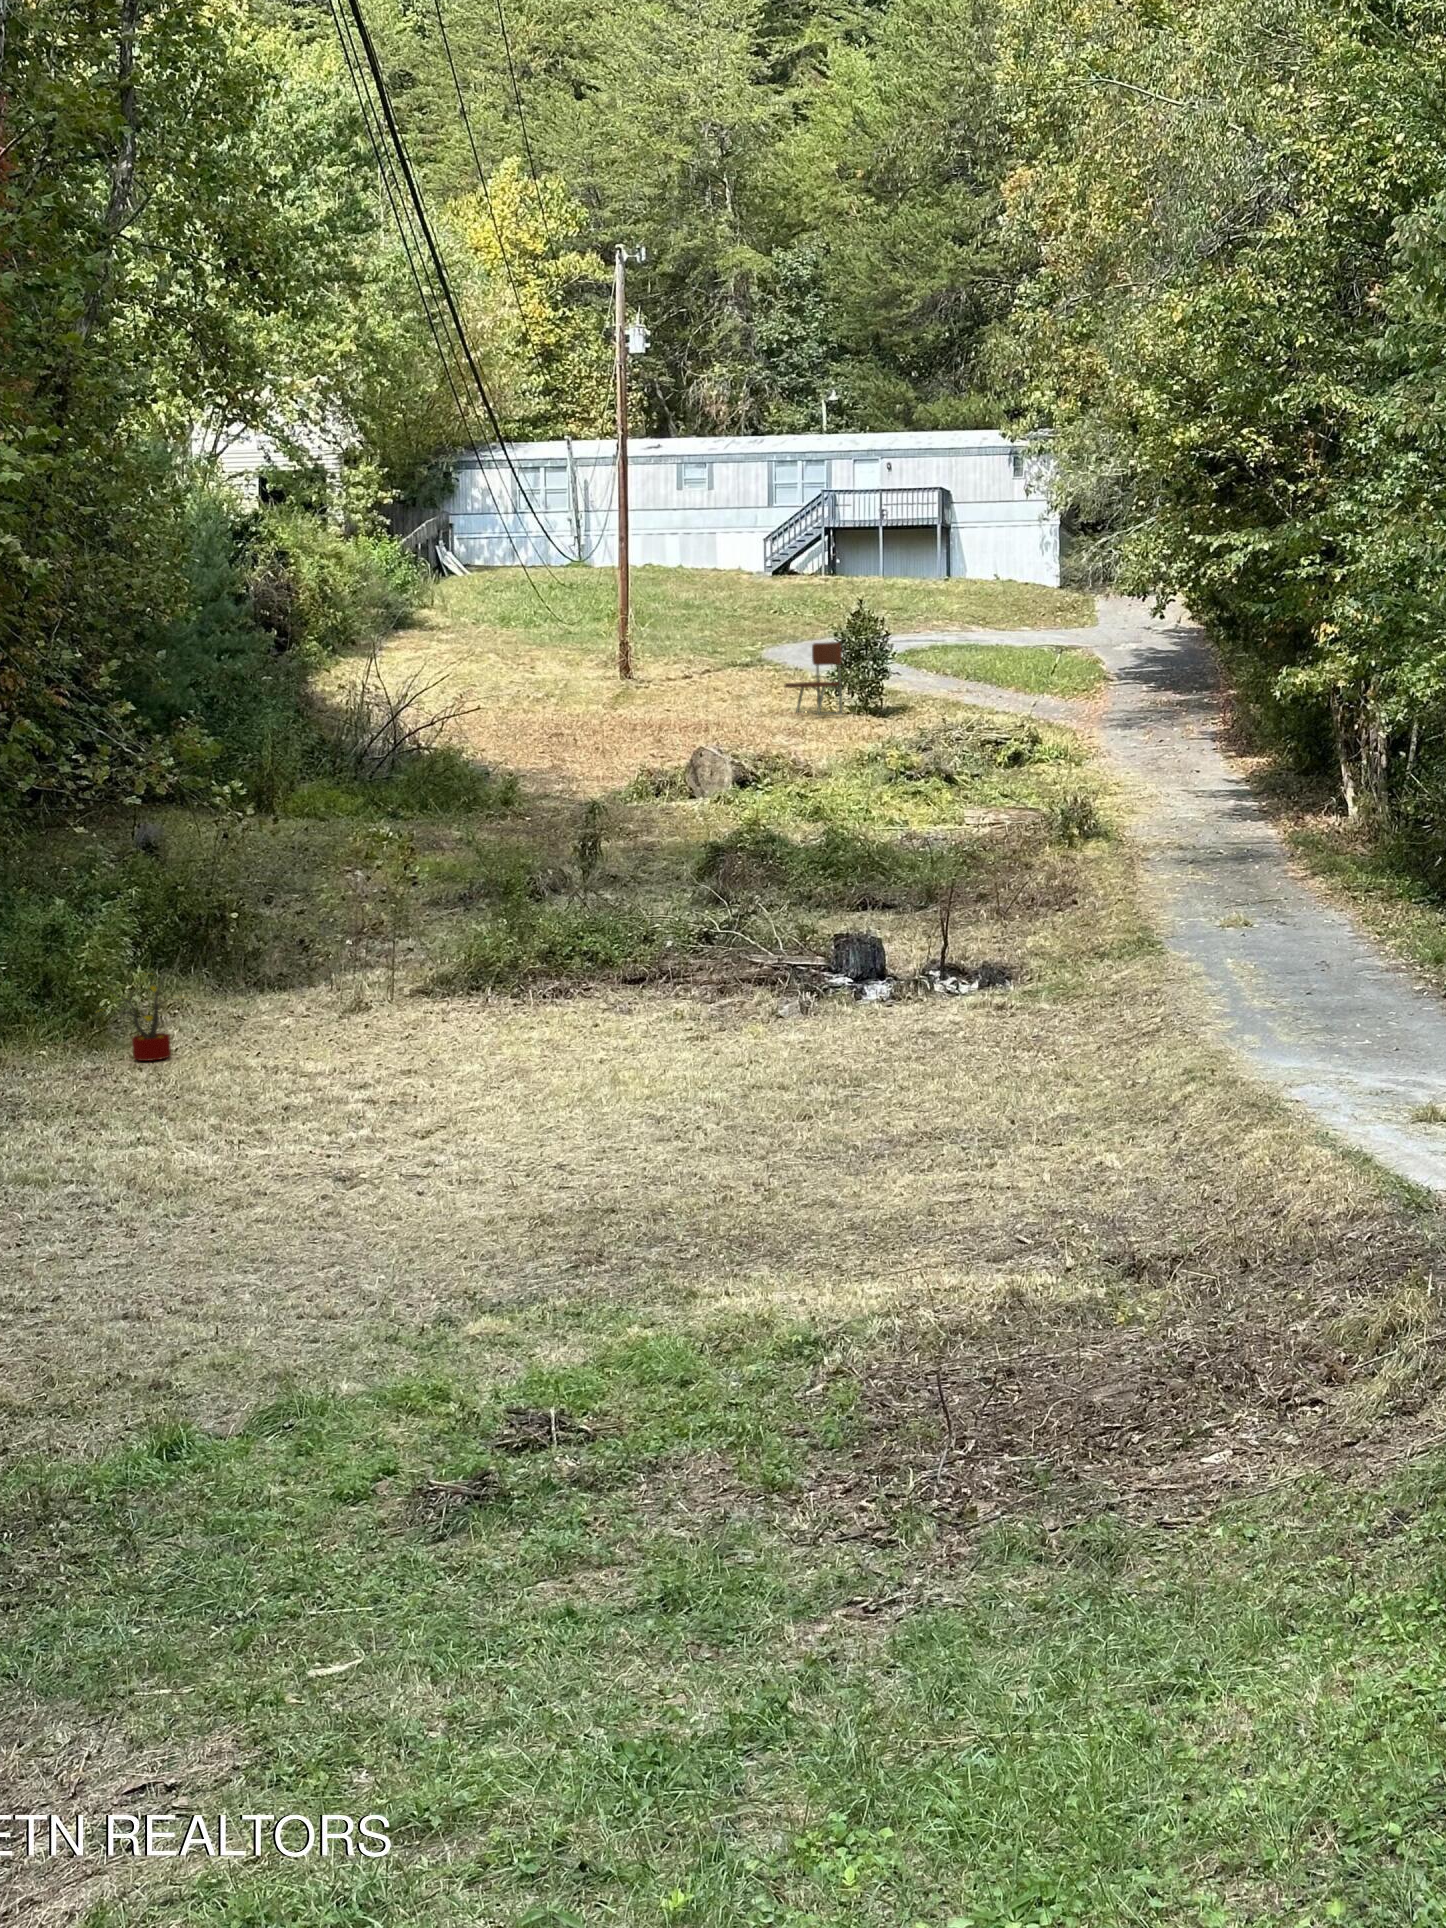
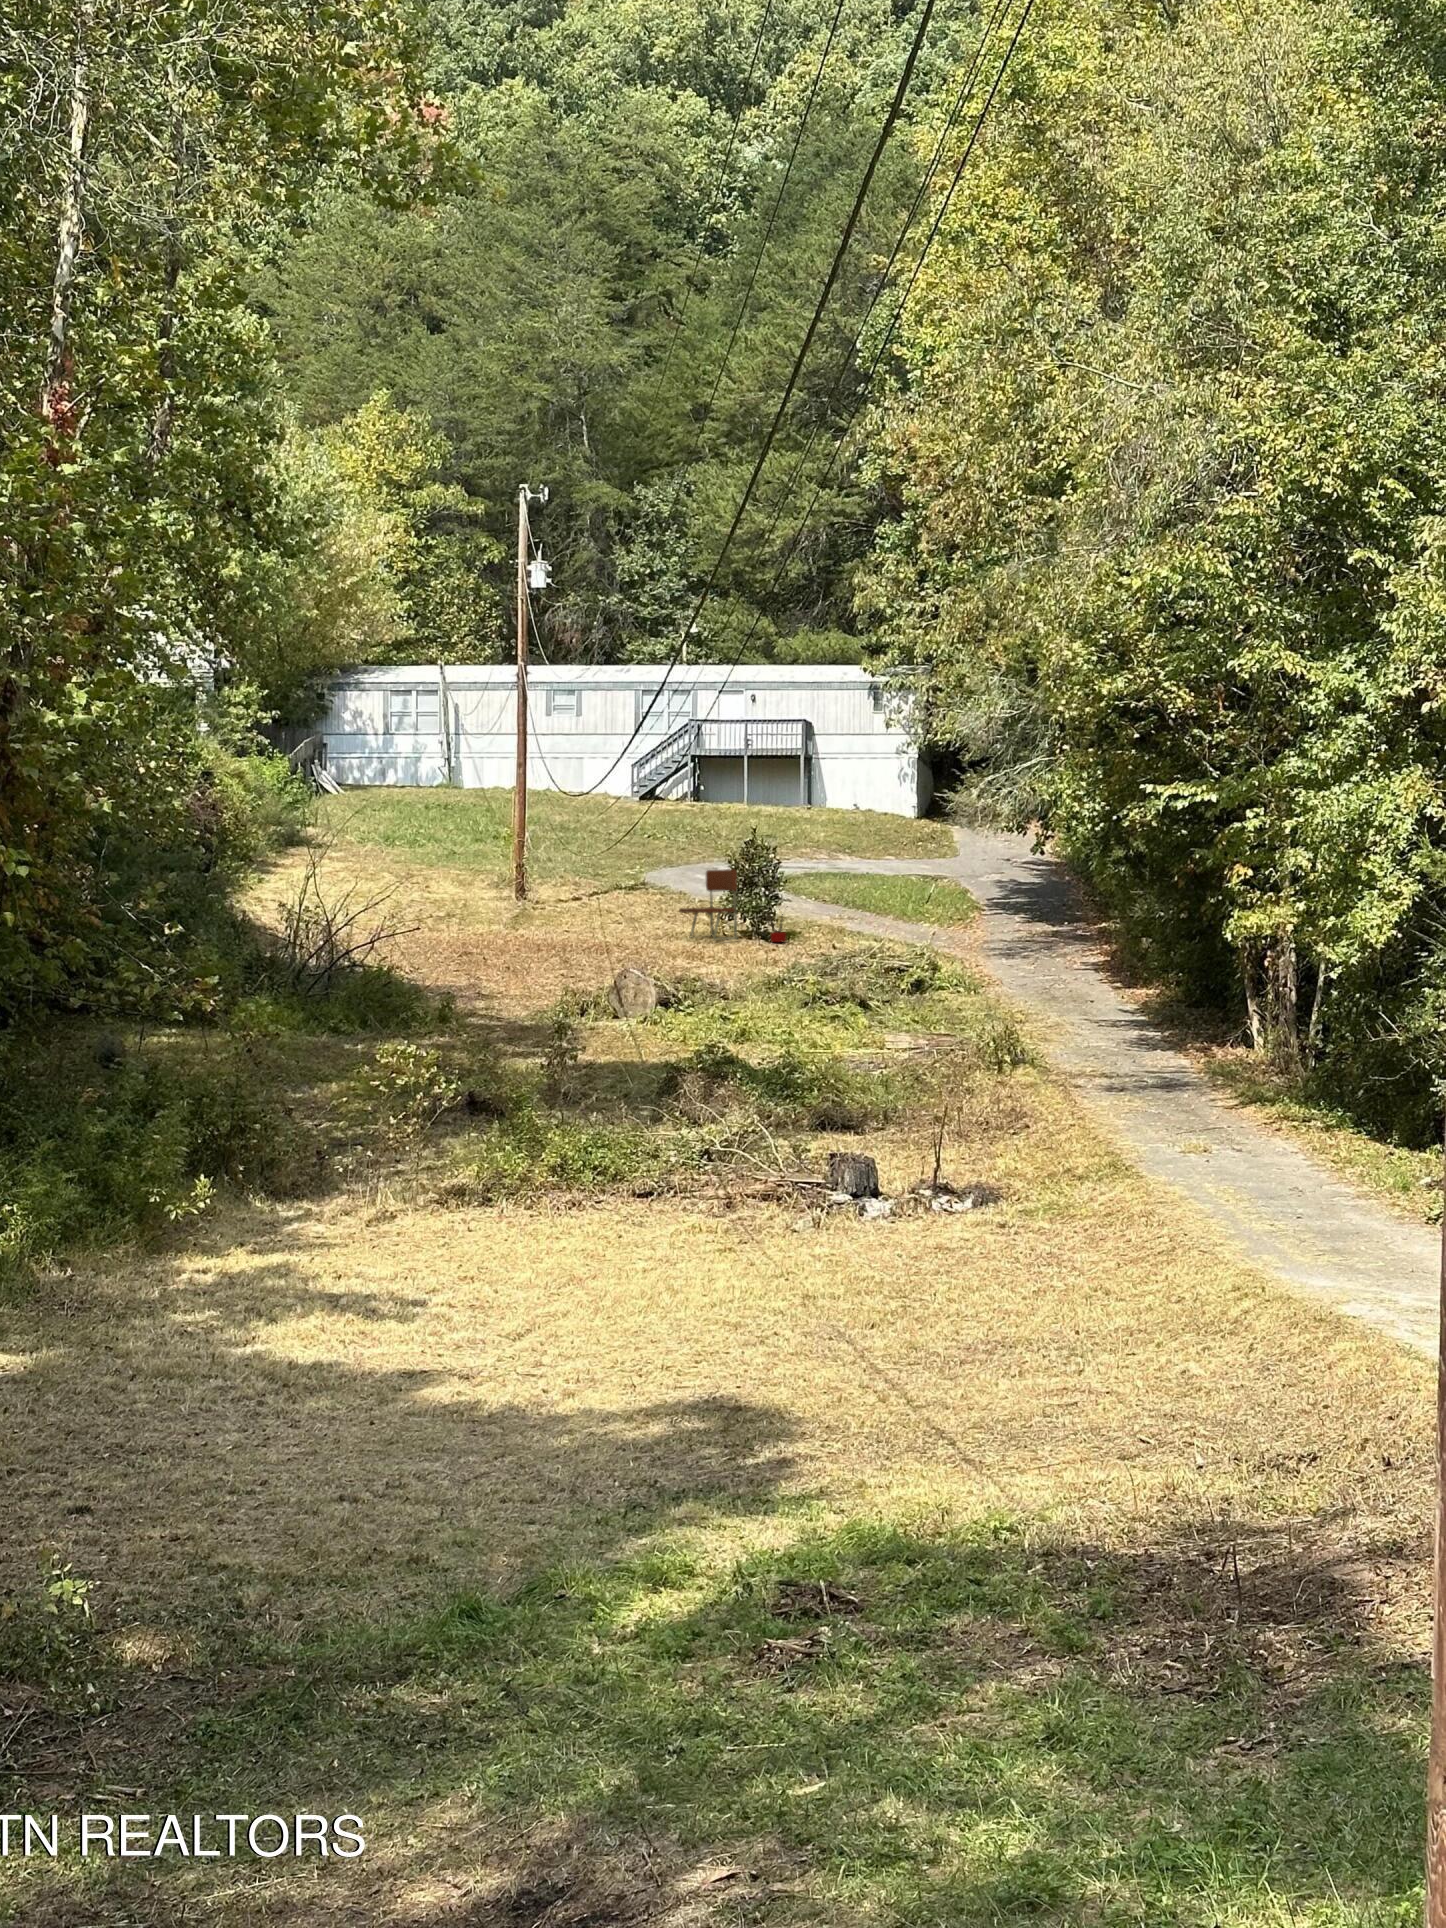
decorative plant: present [98,980,188,1061] -> present [771,909,786,942]

